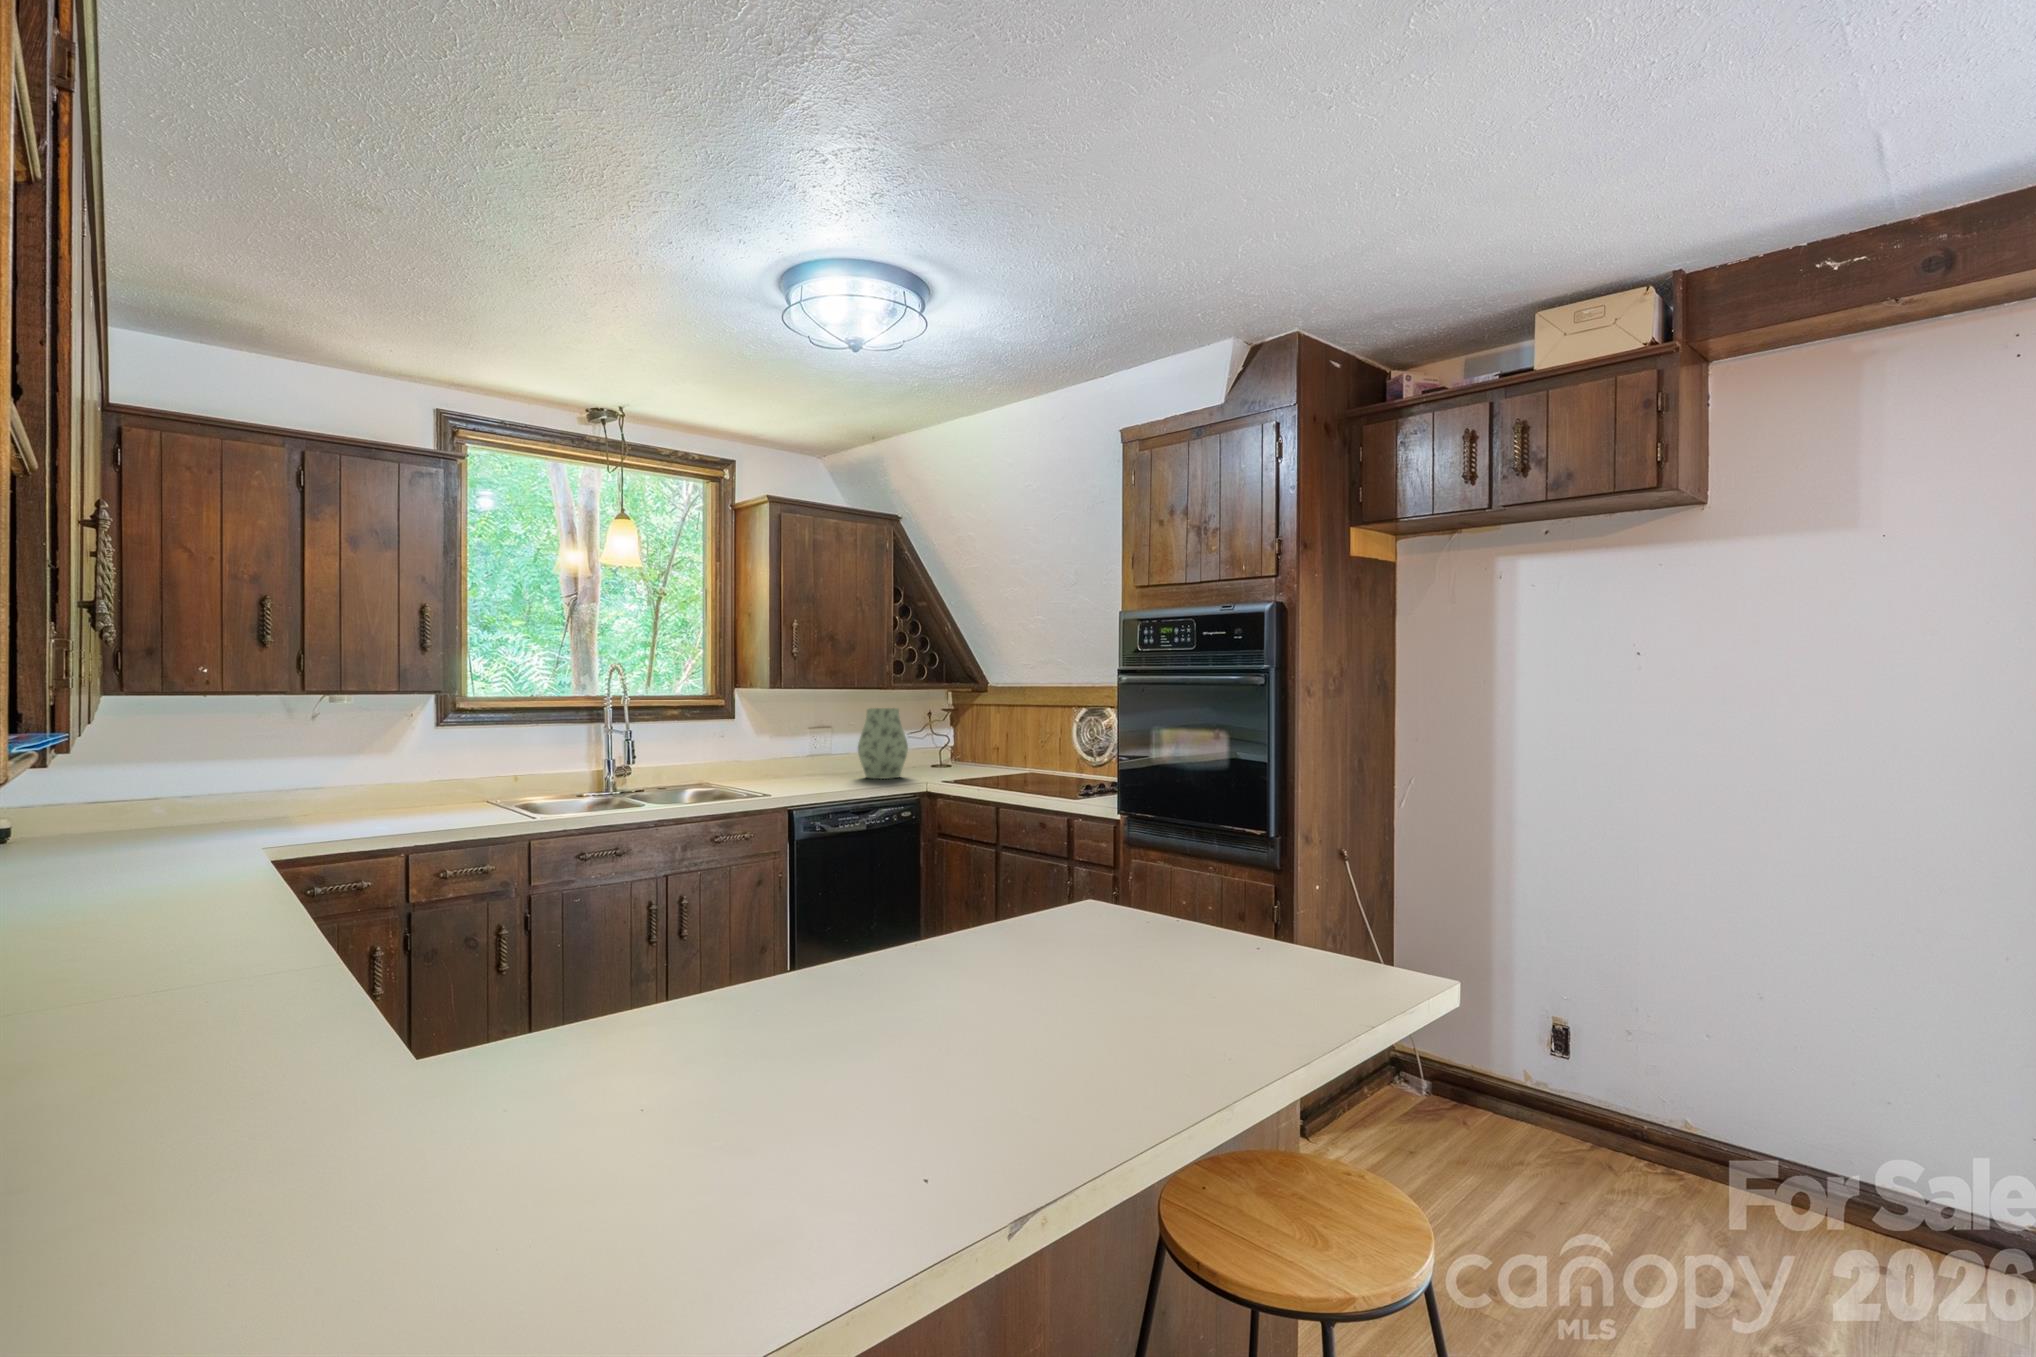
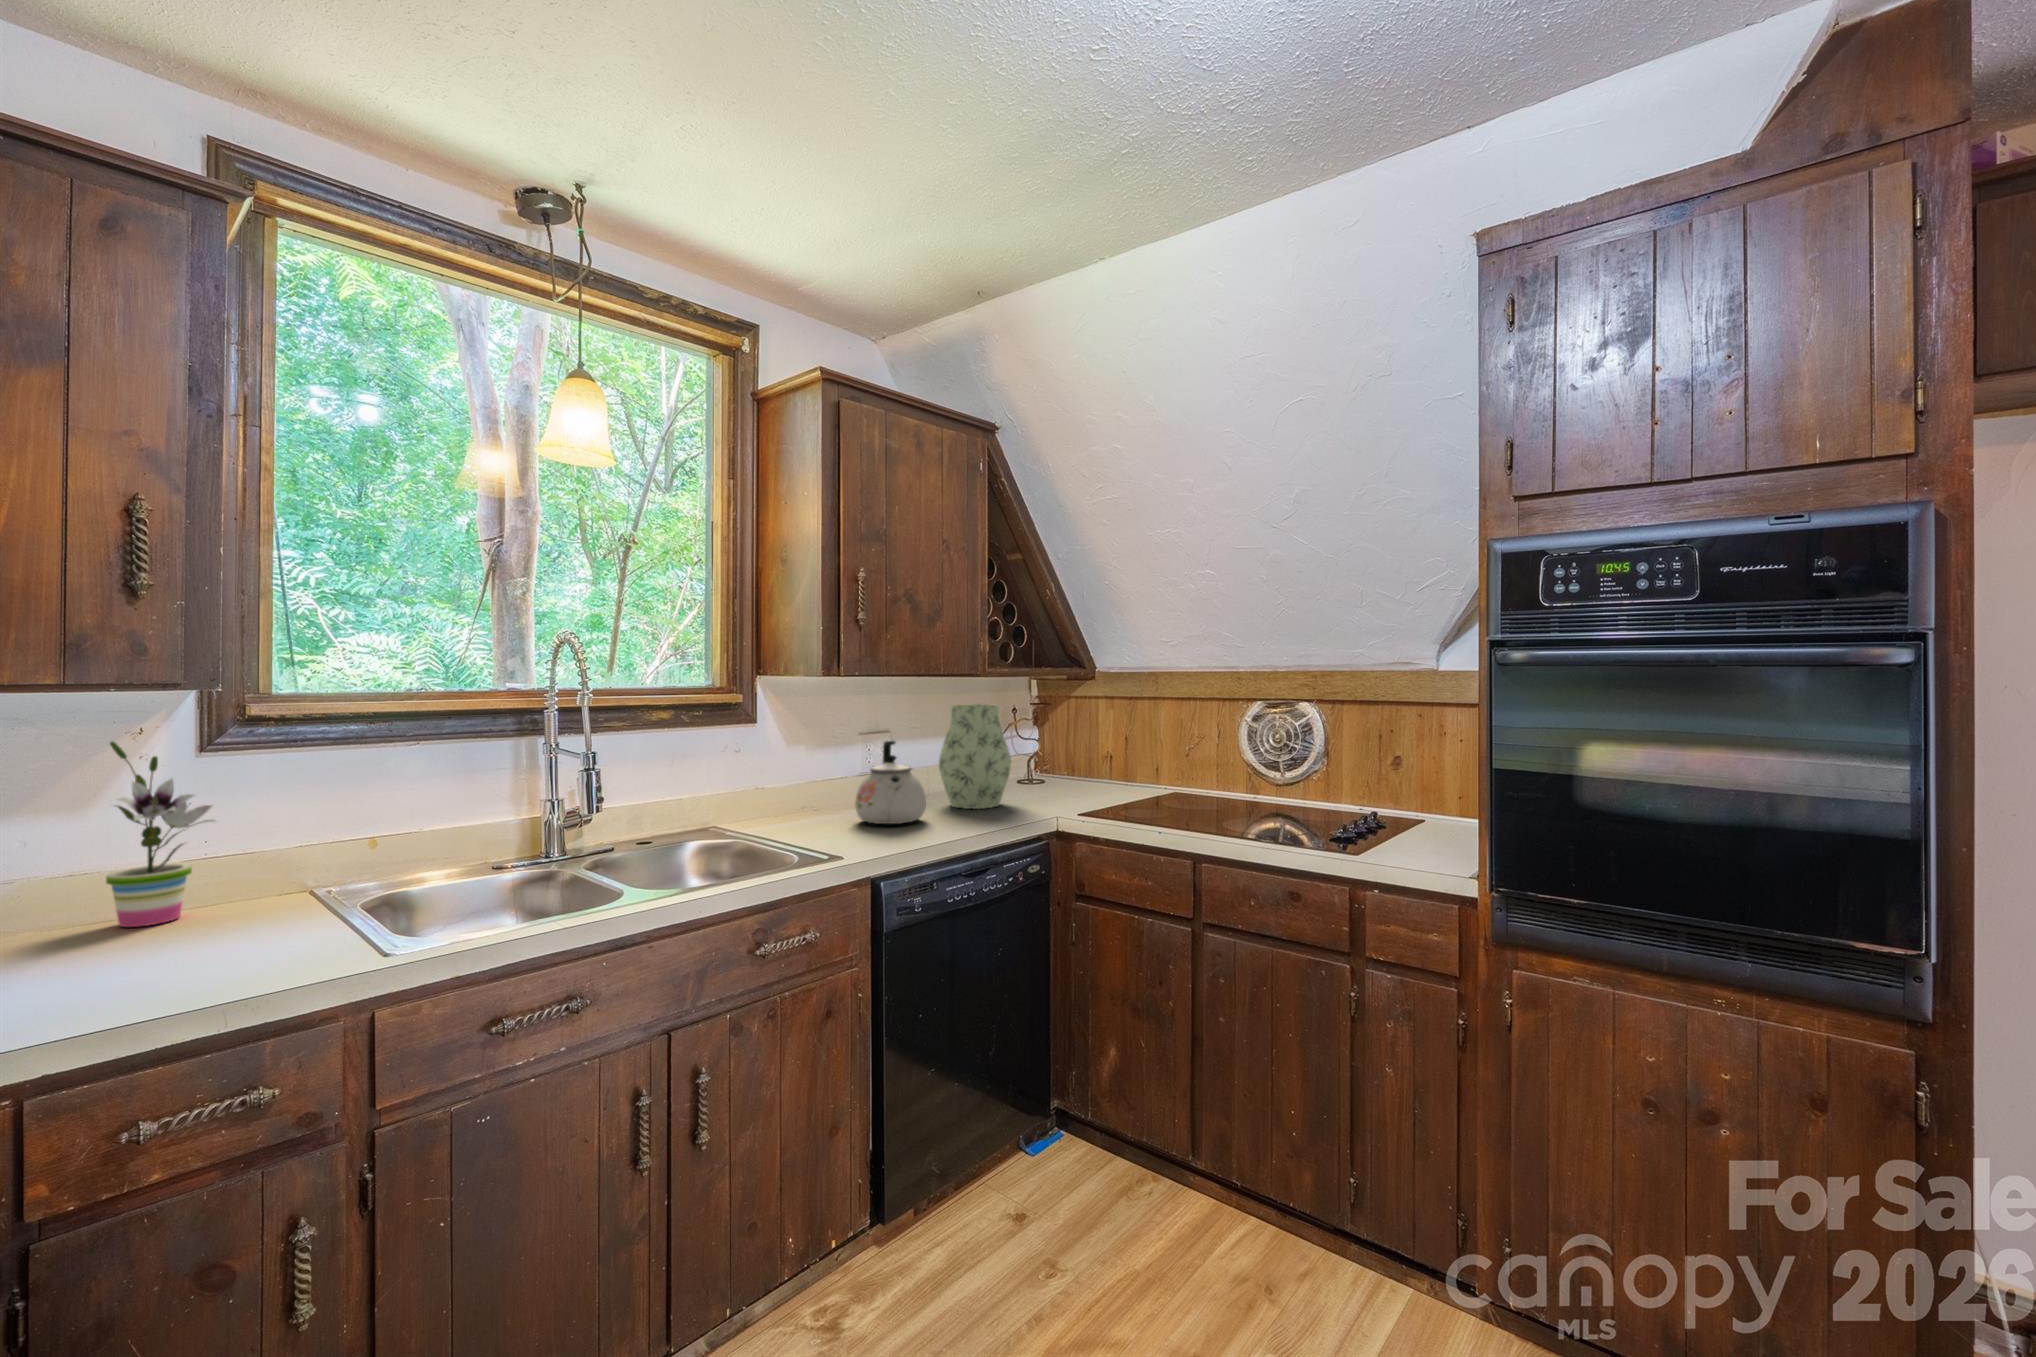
potted plant: none [402,720,445,811] -> present [106,742,214,927]
kettle: none [794,731,840,784] -> present [855,741,926,824]

